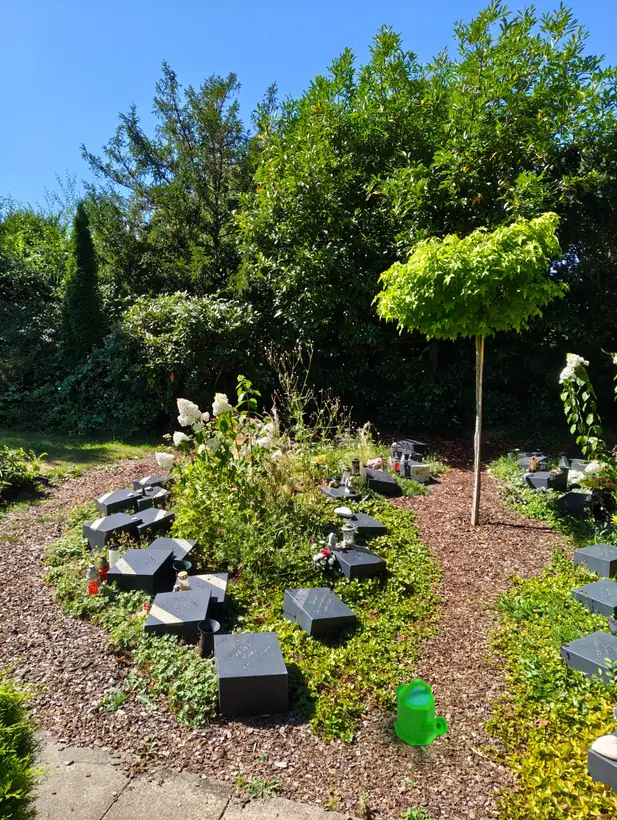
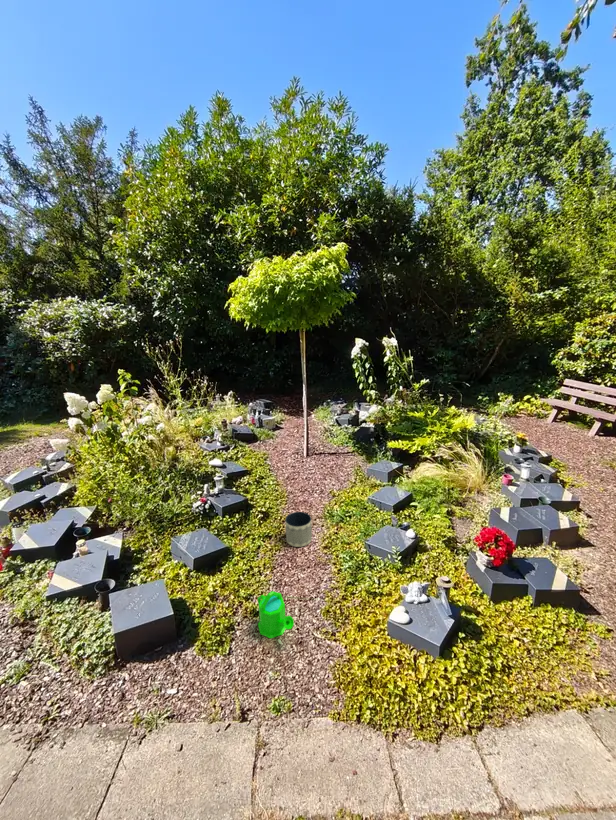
planter: none [438,589,479,641] -> present [285,512,312,547]

